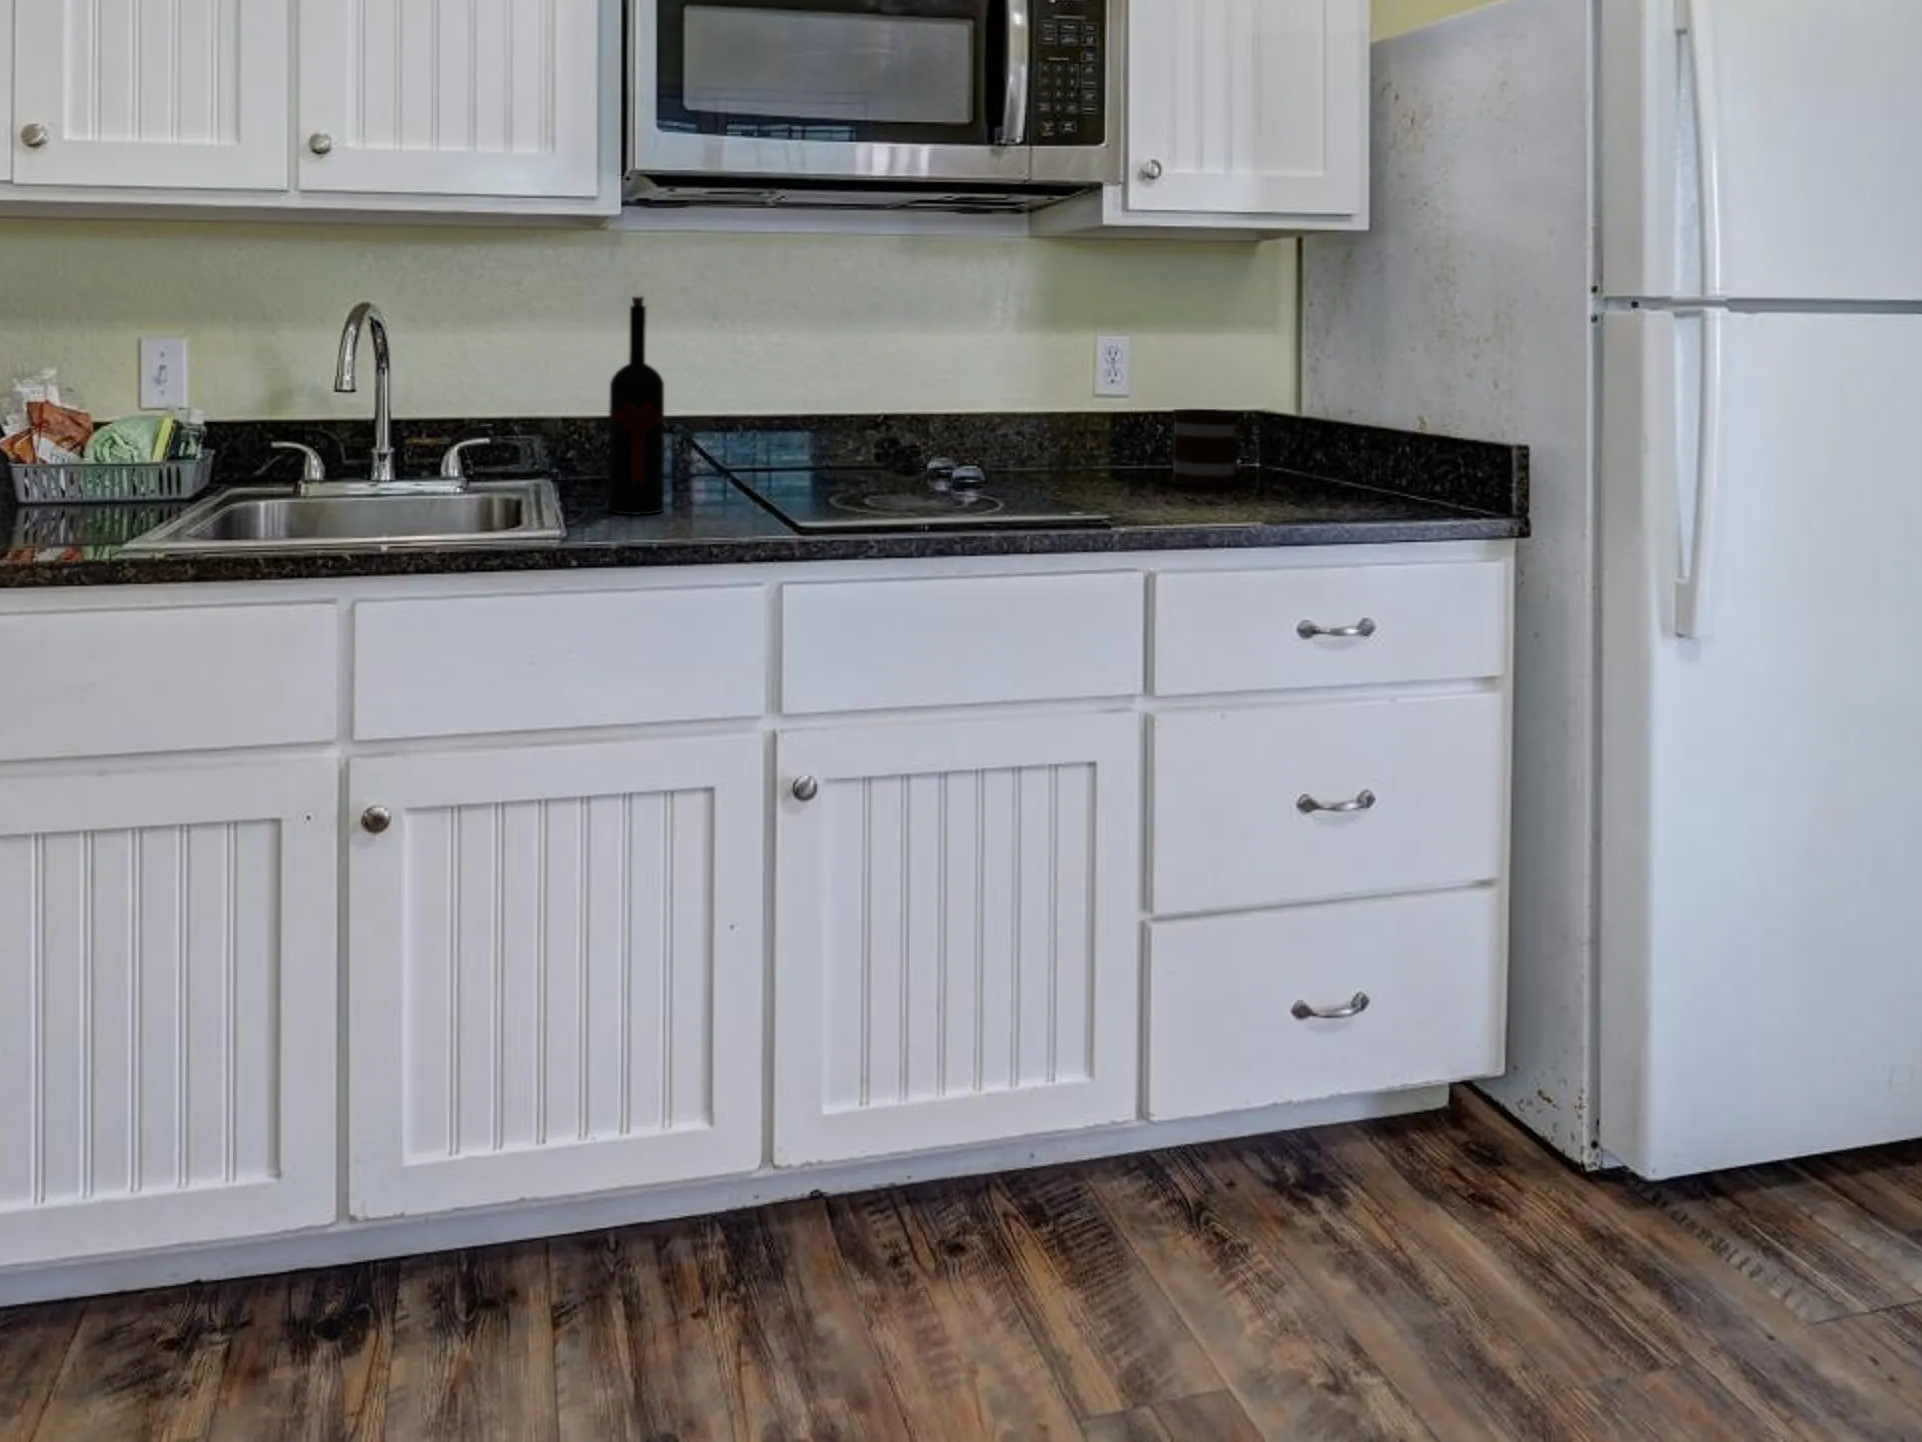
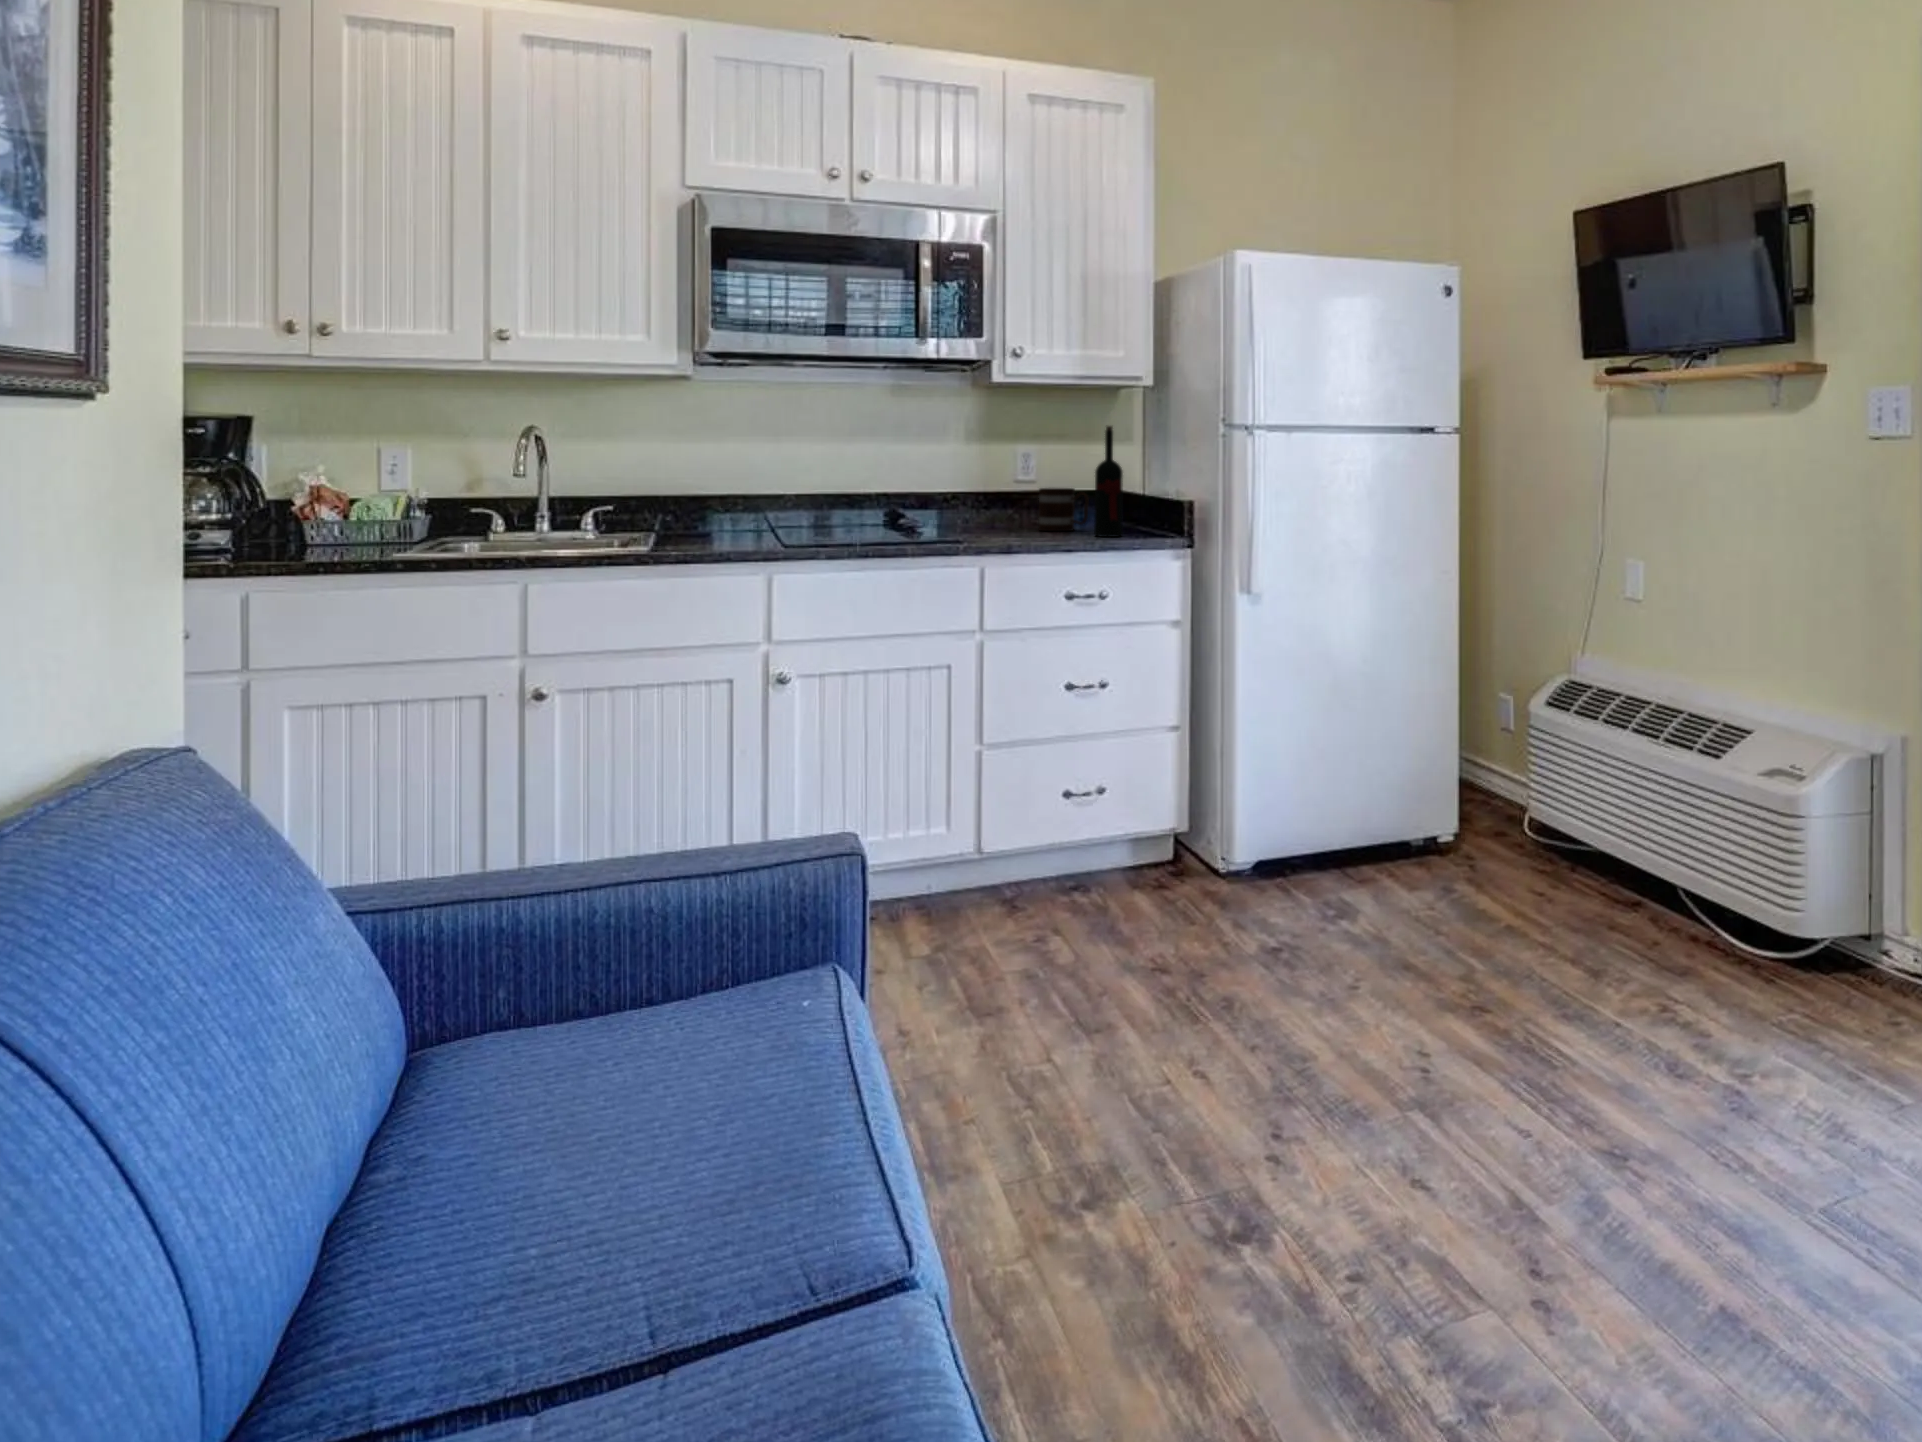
wine bottle: present [608,297,664,515] -> present [1094,426,1123,537]

